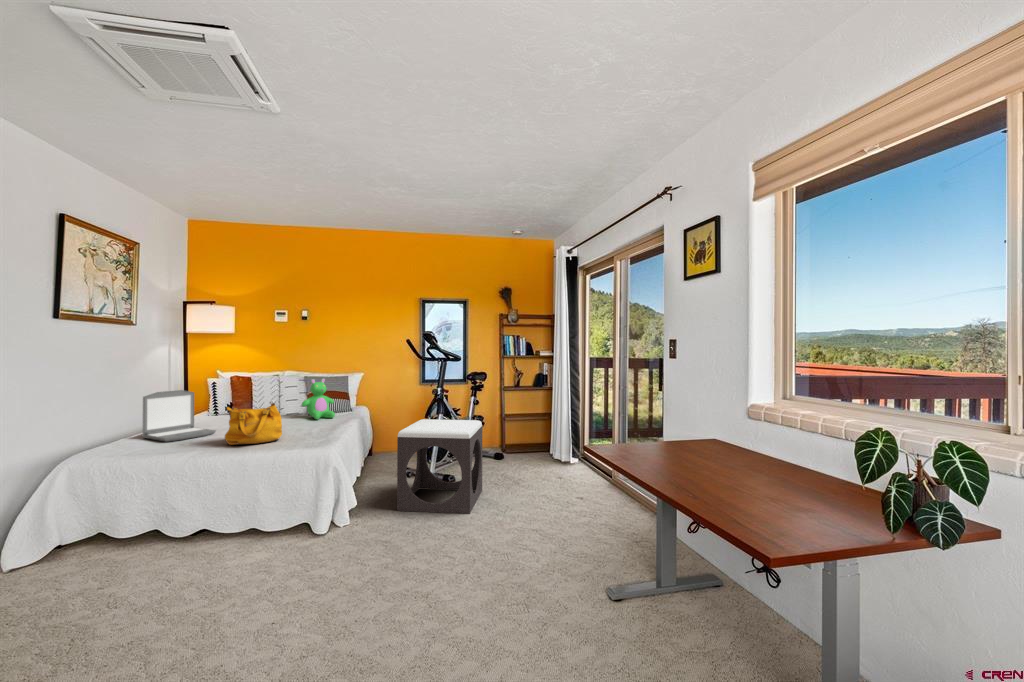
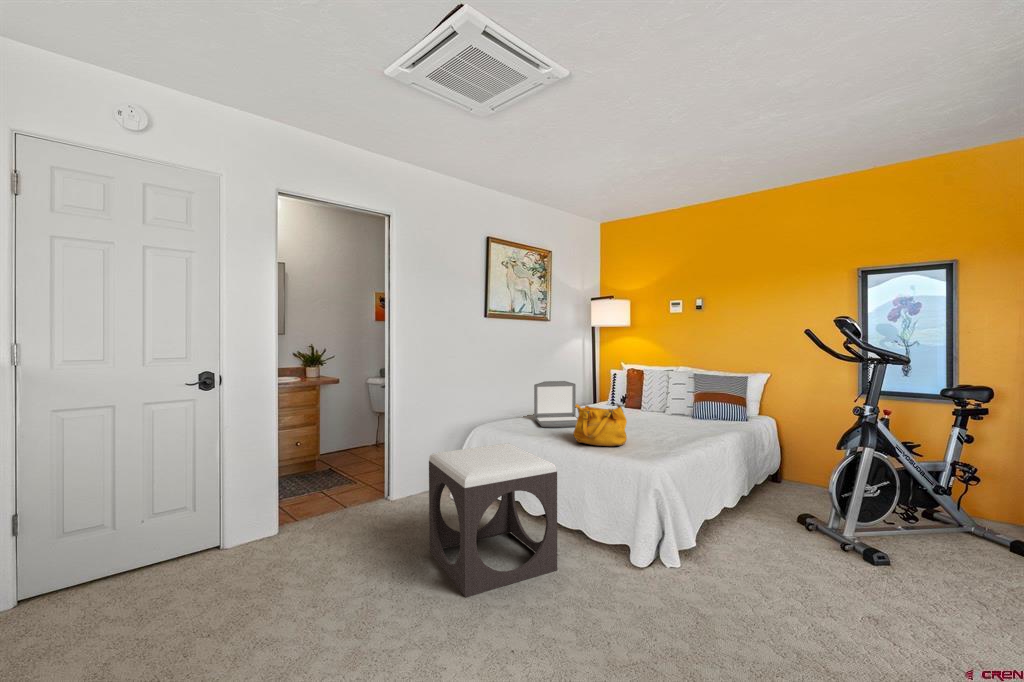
teddy bear: present [302,379,335,419] -> none [676,379,716,428]
footstool: present [397,419,482,514] -> present [429,443,557,597]

